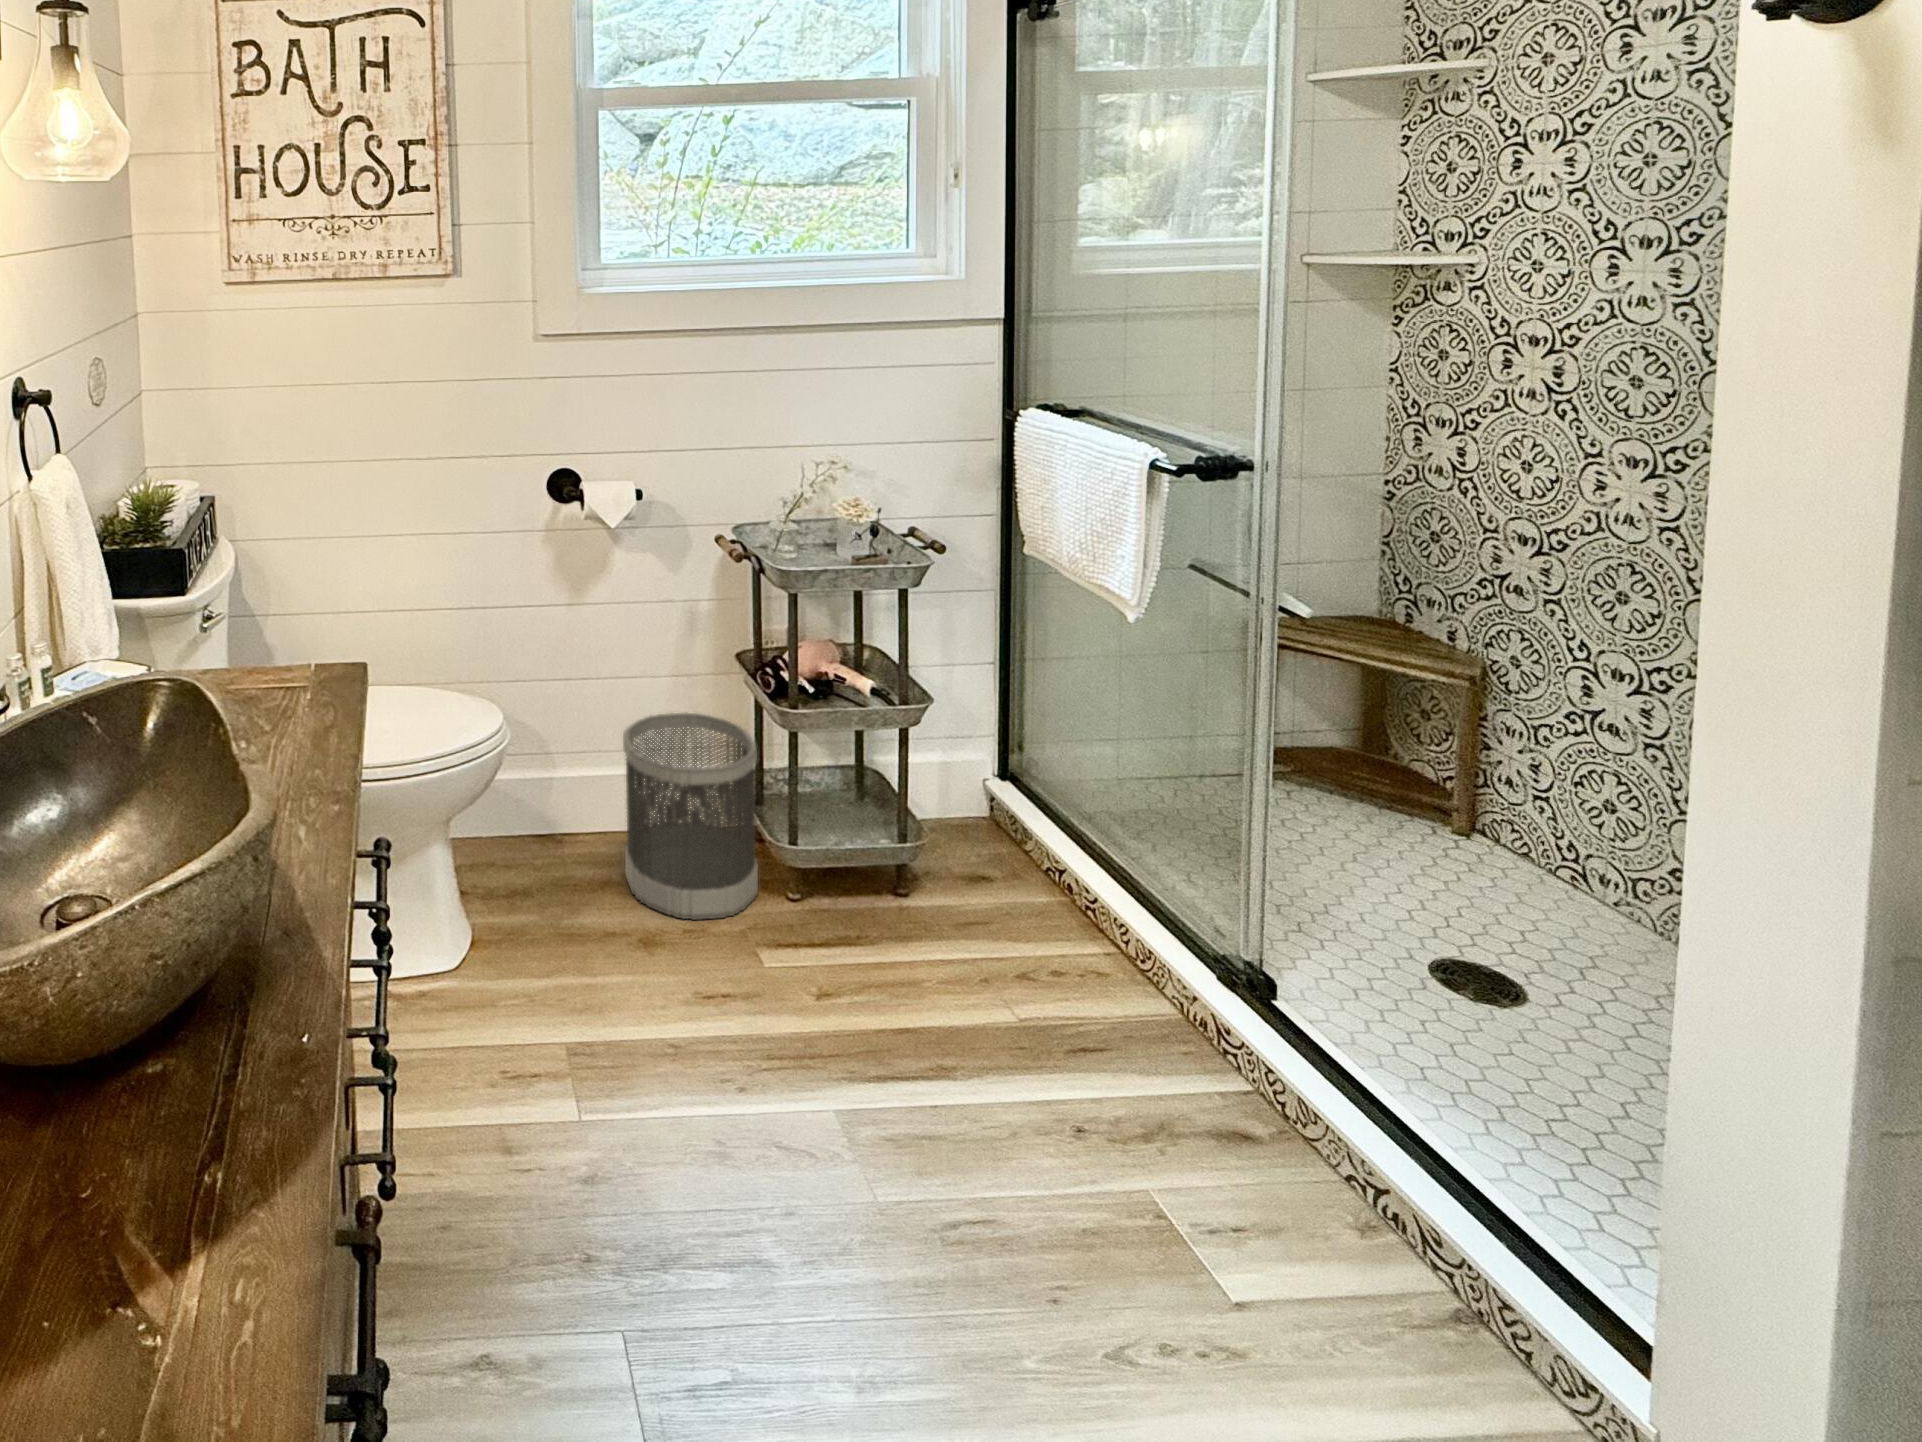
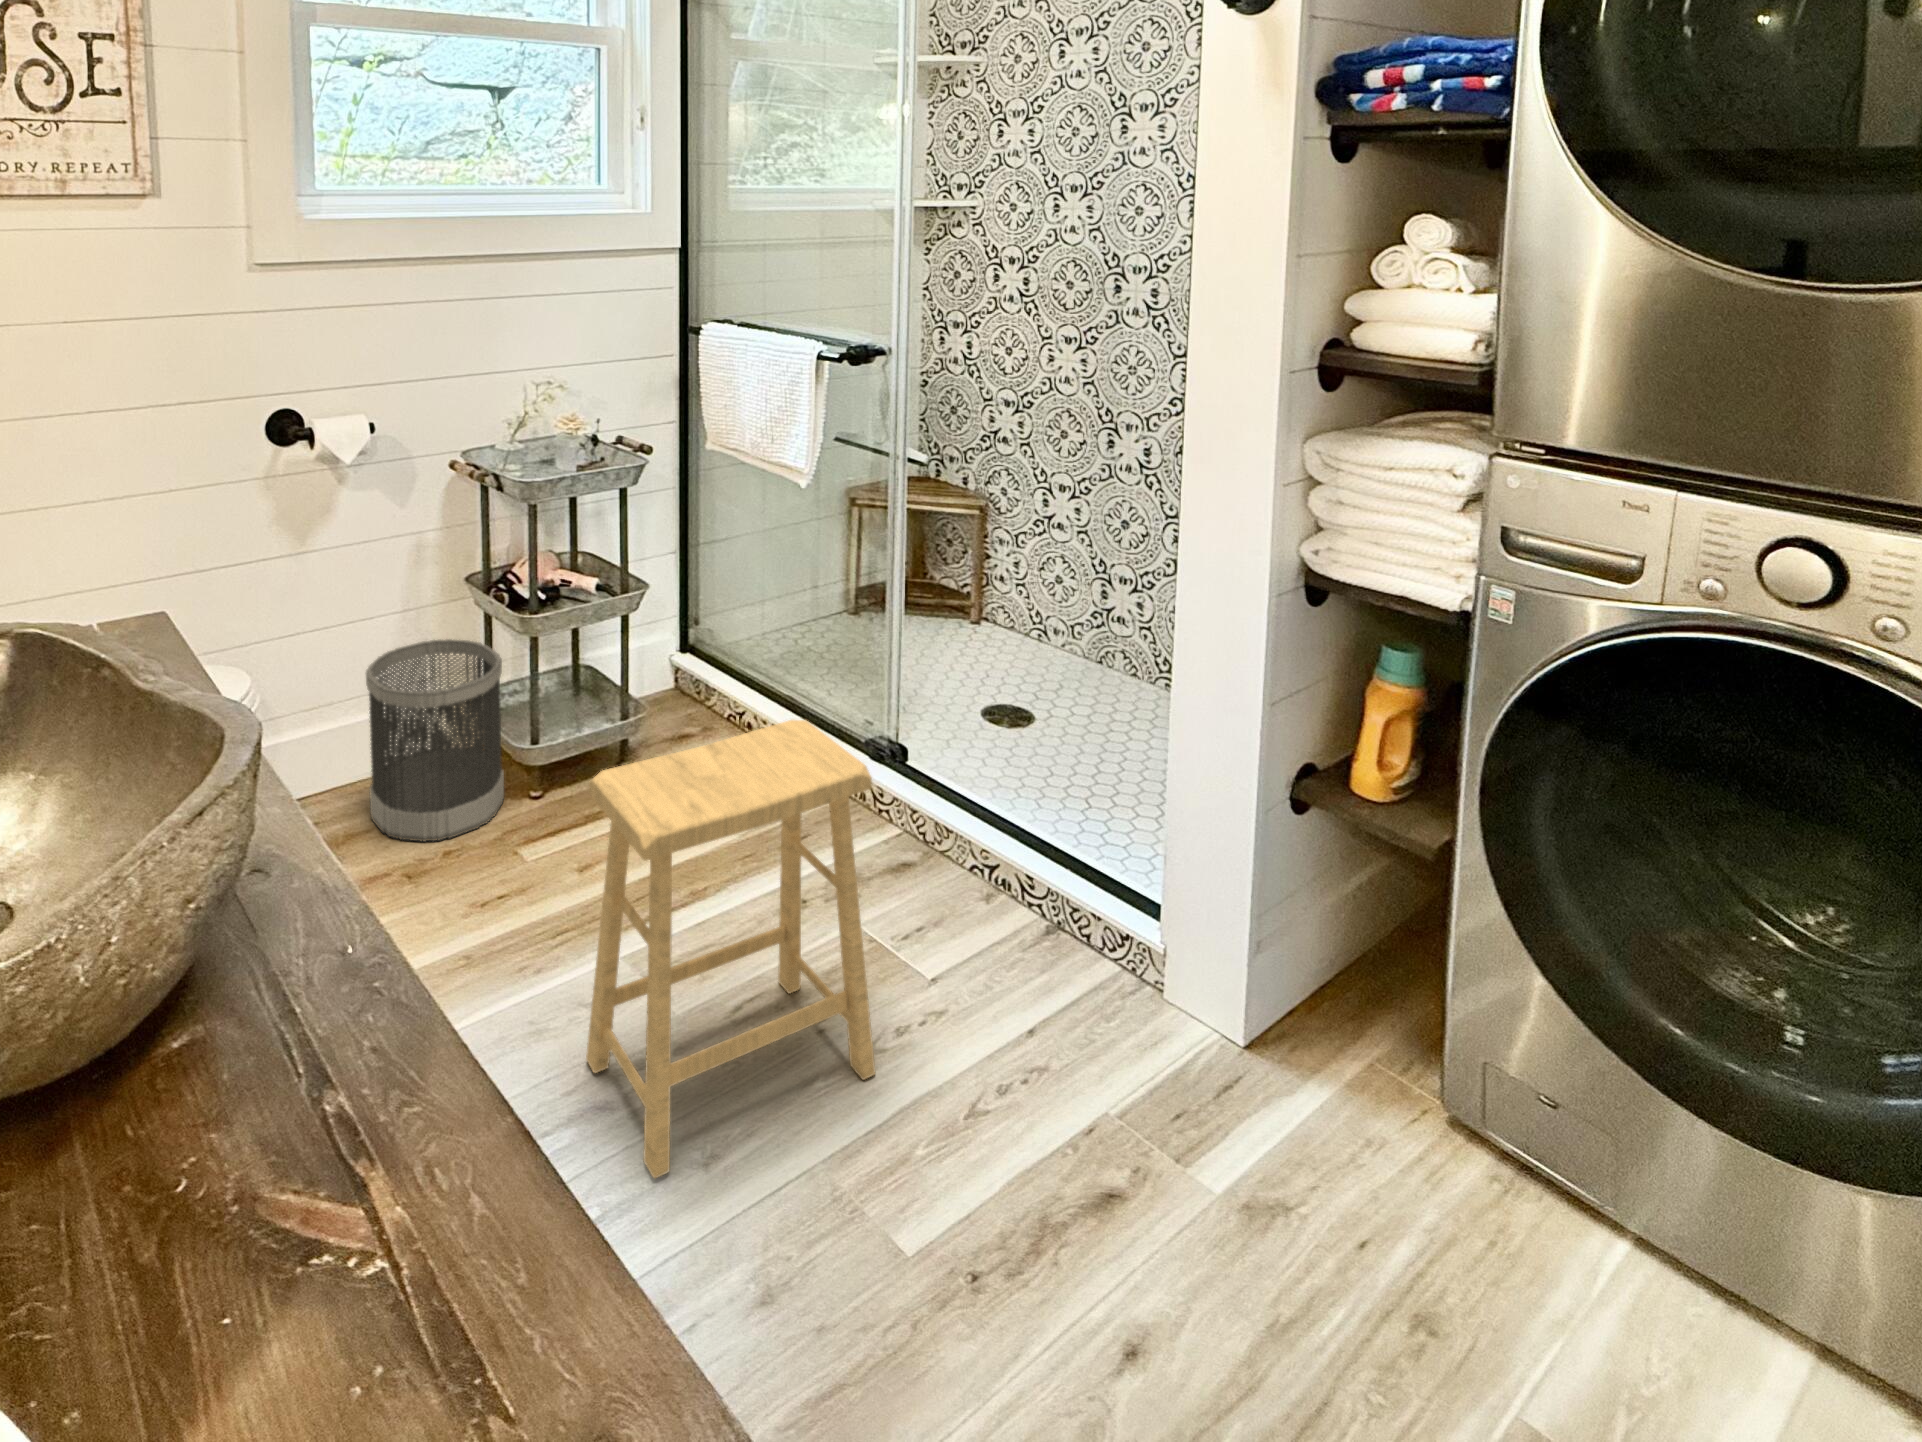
footstool: none [771,905,1119,1382] -> present [586,720,875,1178]

